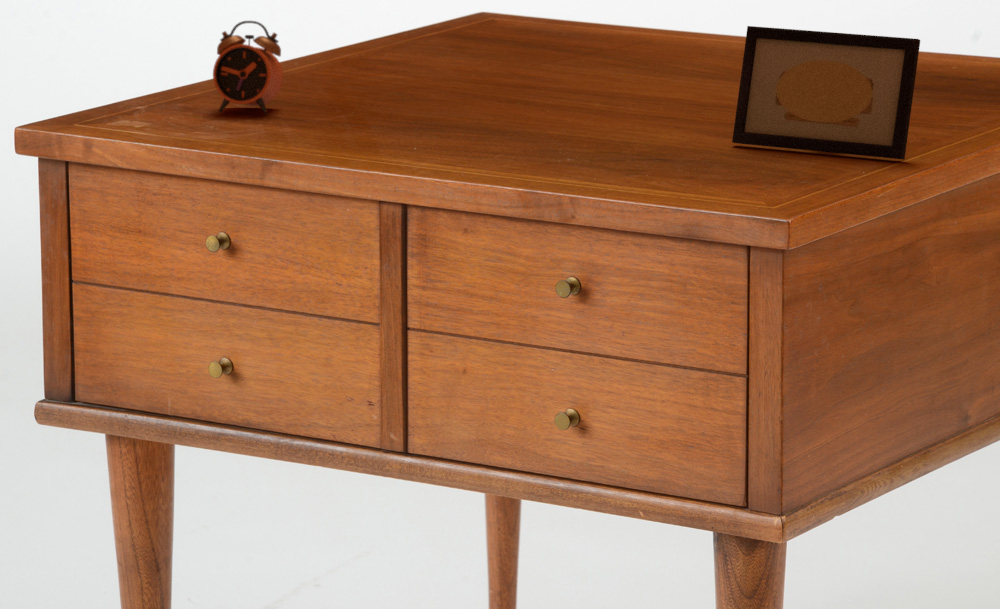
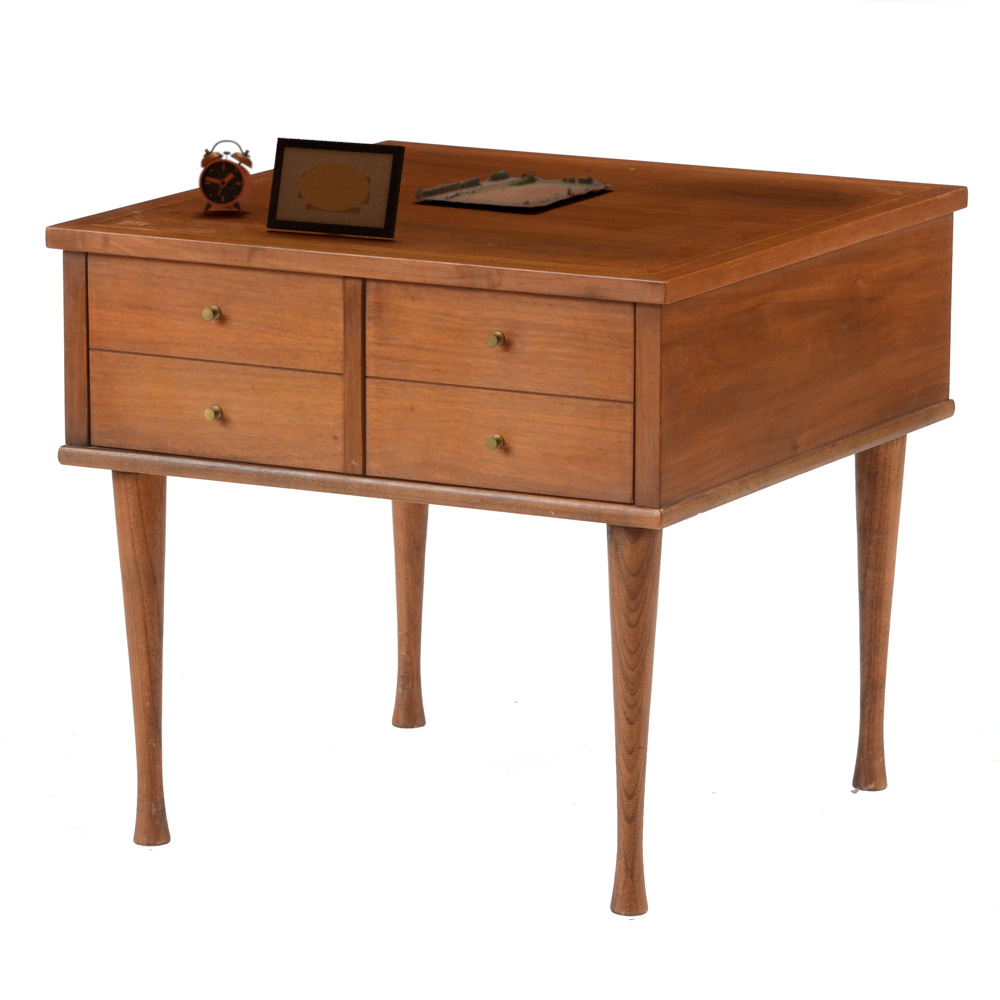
picture frame: present [732,26,920,160] -> present [266,137,405,238]
tray: none [483,51,732,107] -> present [414,169,612,207]

